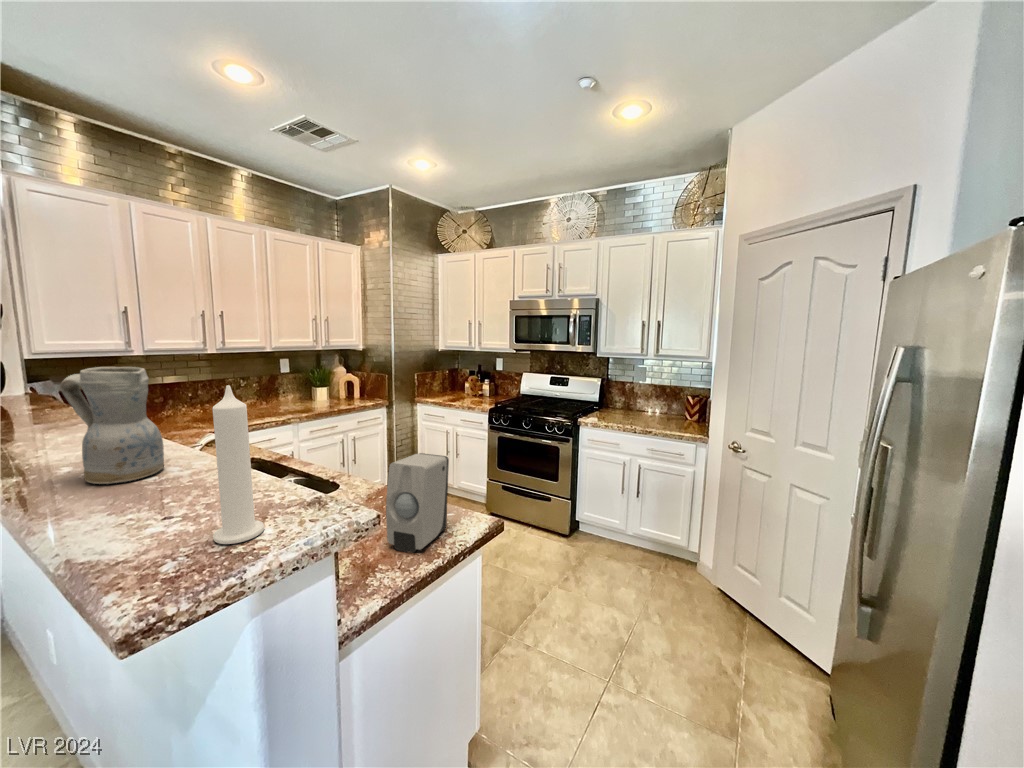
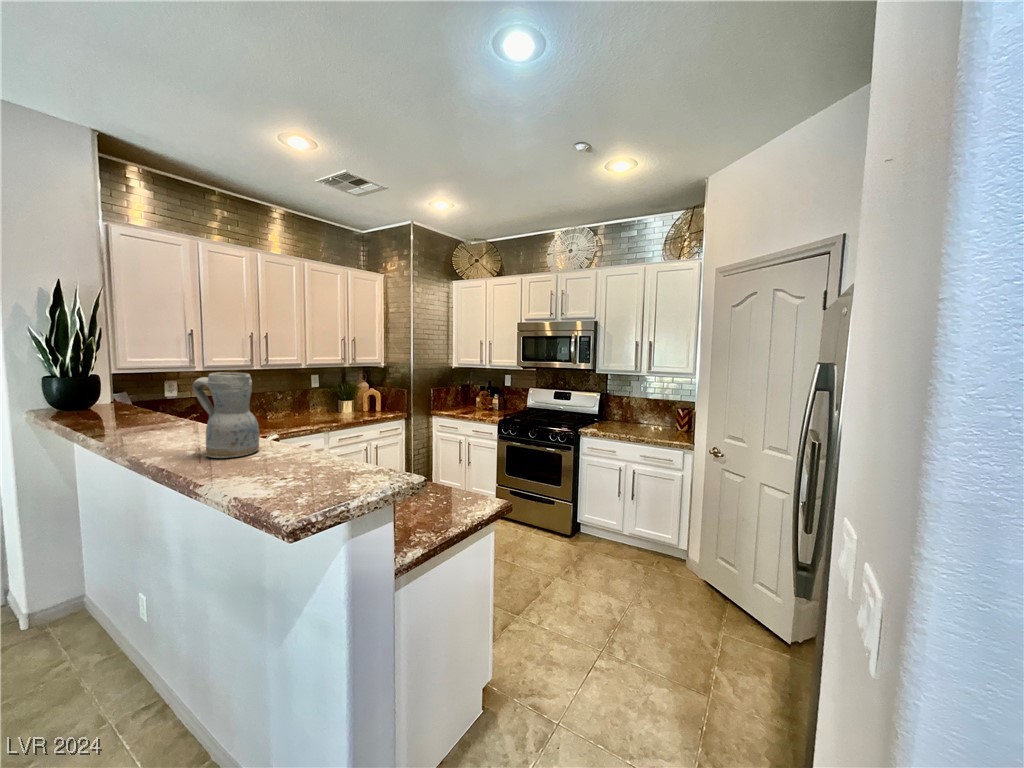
candle: present [213,385,264,544] -> none [318,381,350,489]
soap dispenser: present [386,453,449,553] -> none [422,445,470,522]

